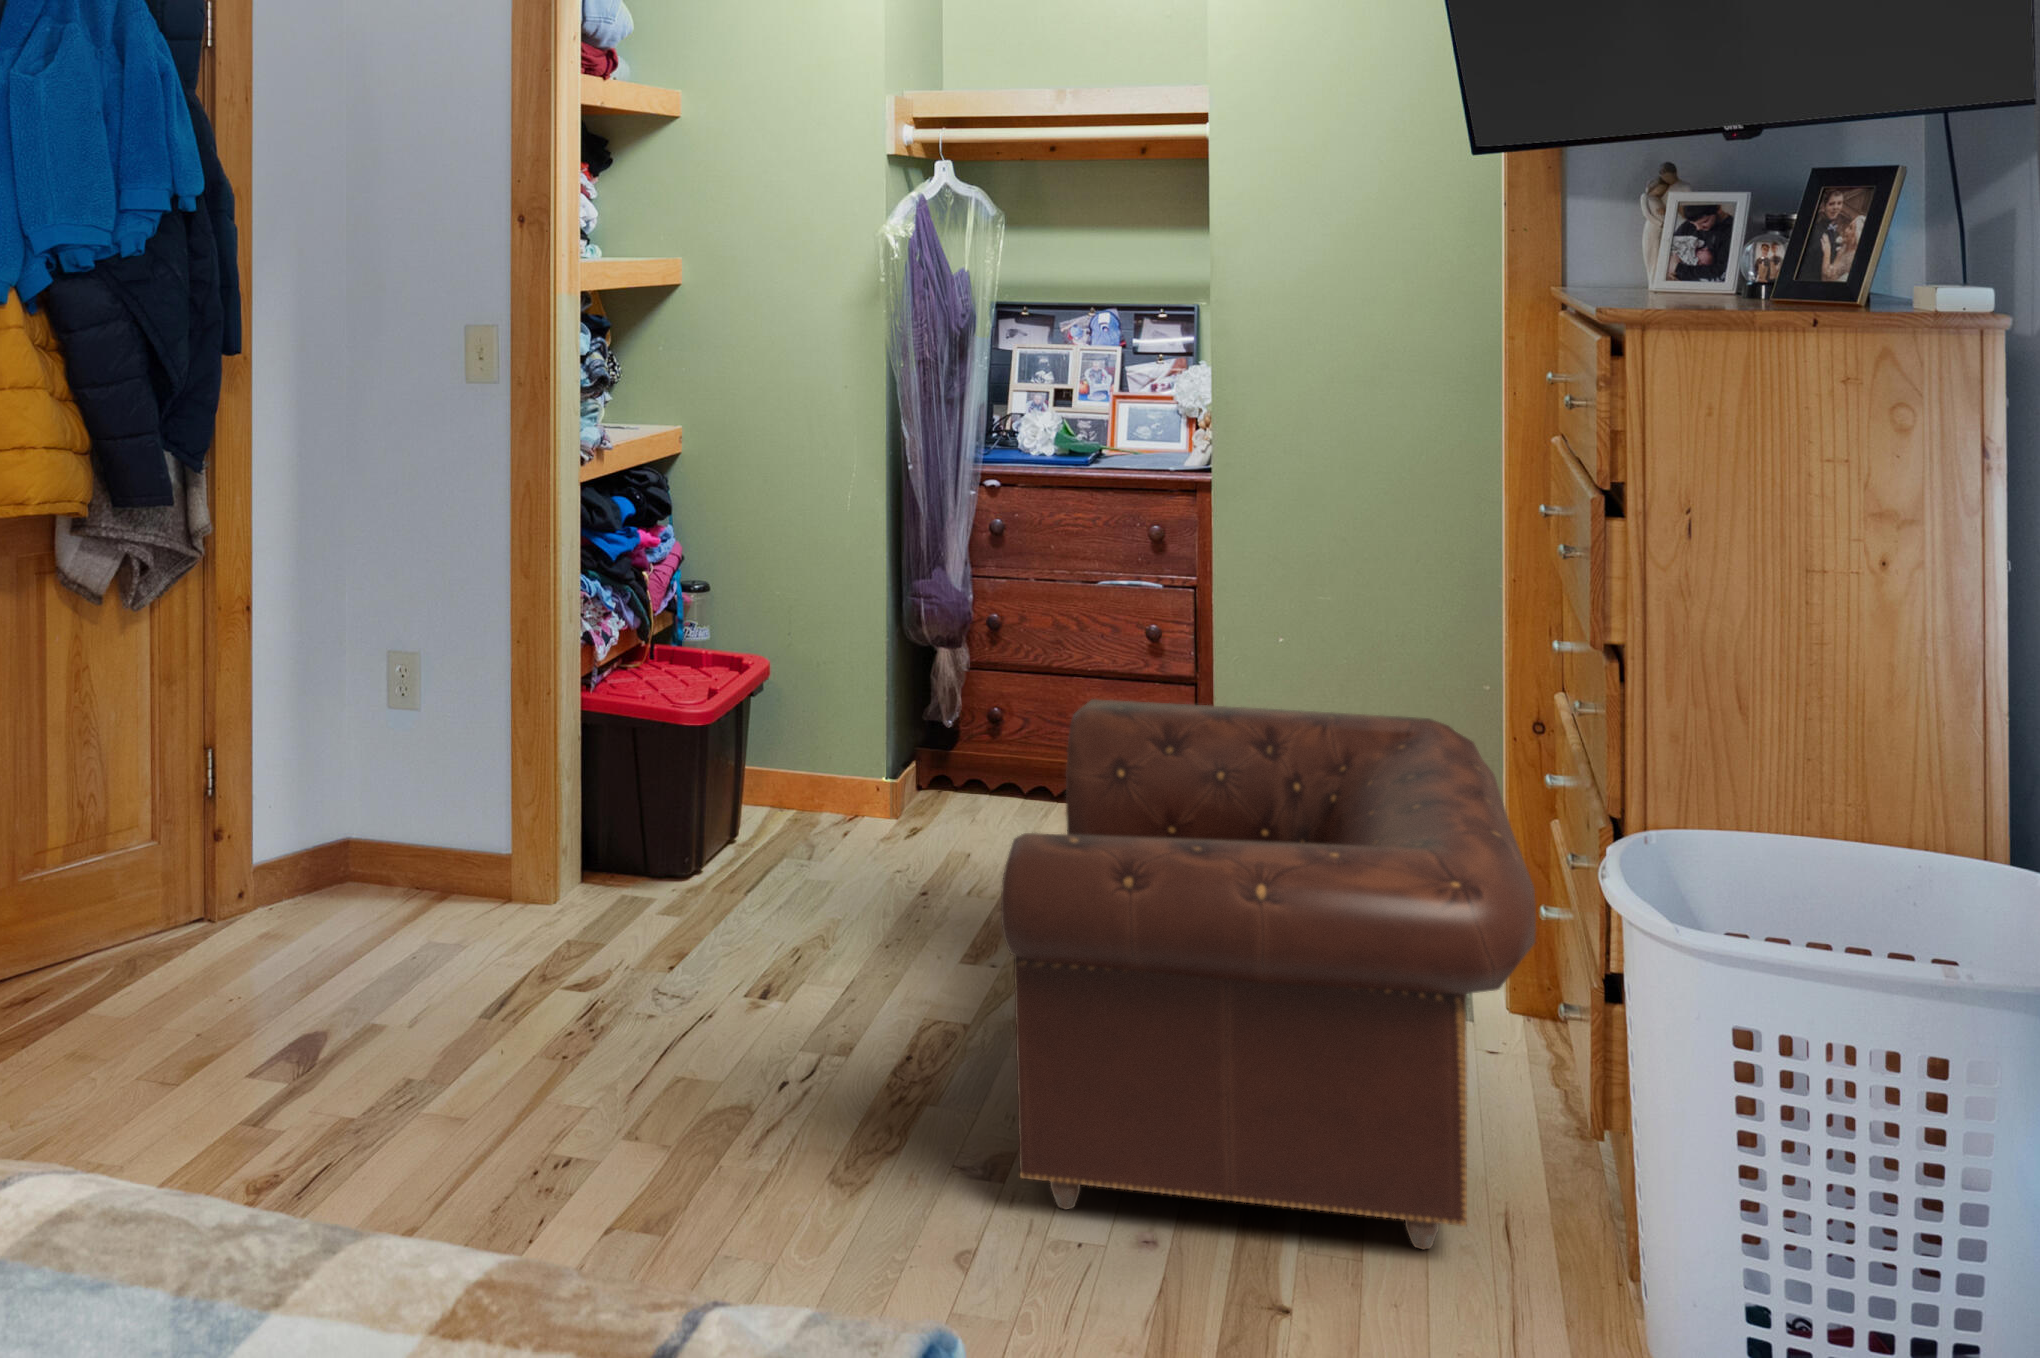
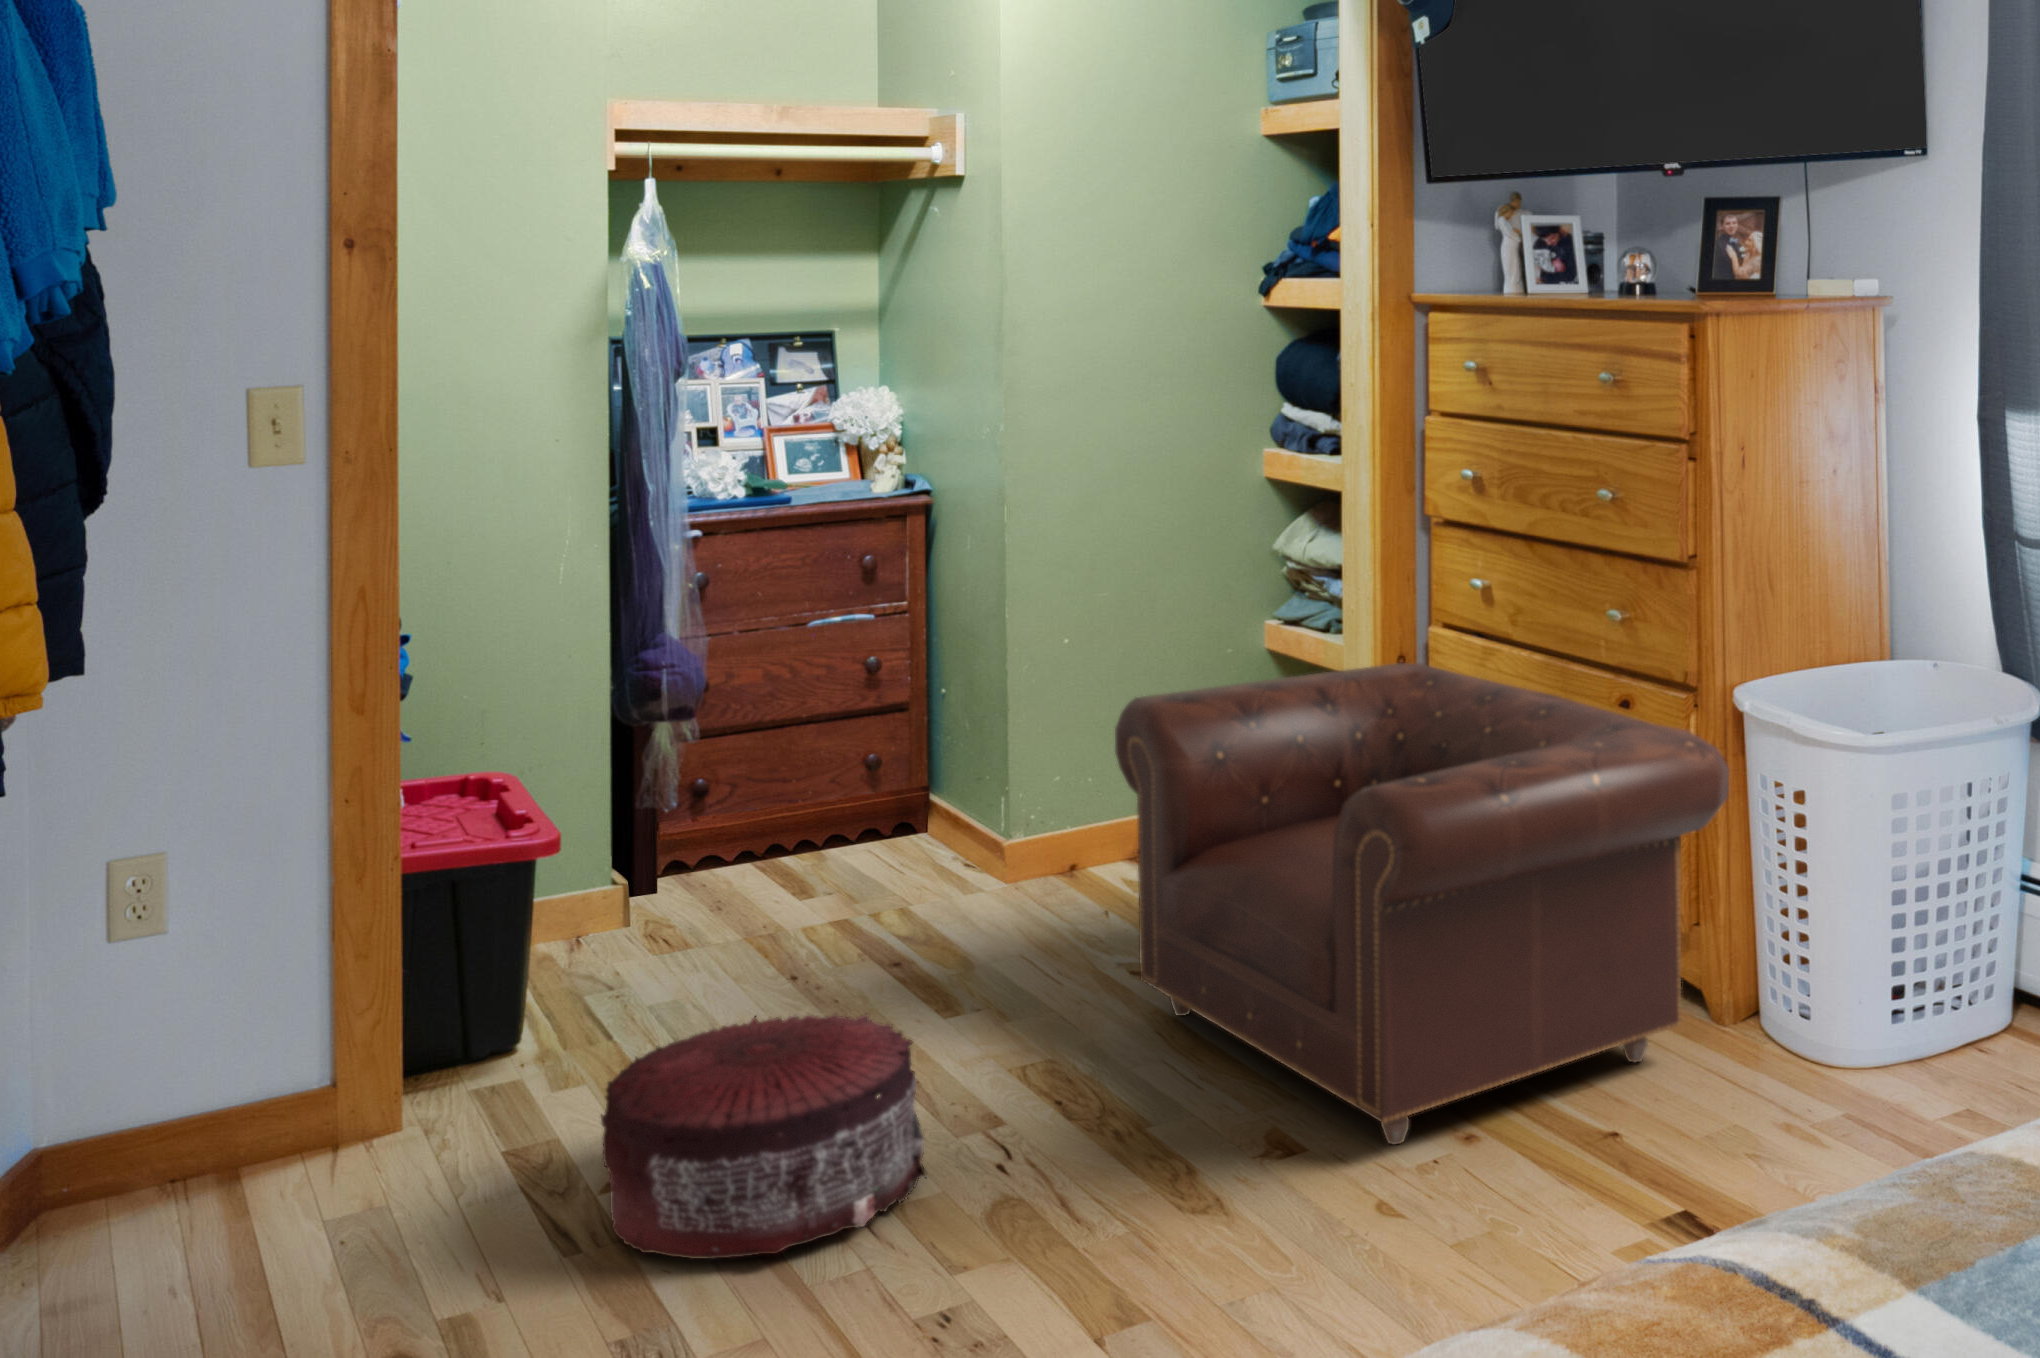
pouf: none [511,895,745,1083] -> present [601,1014,927,1259]

